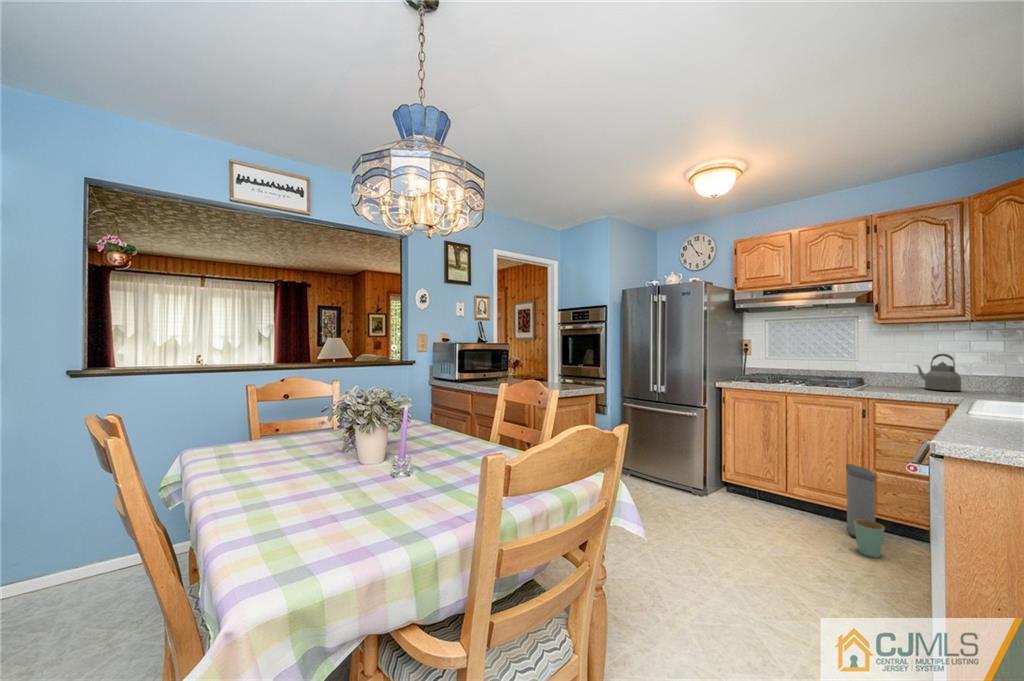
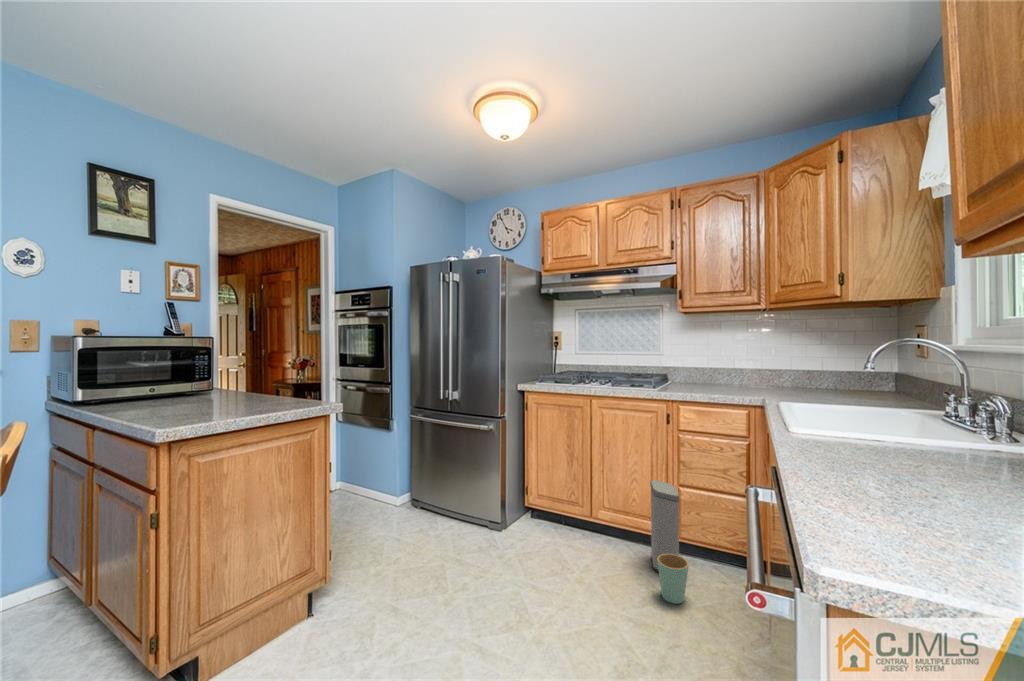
kettle: present [915,354,961,391] -> none [713,346,755,387]

